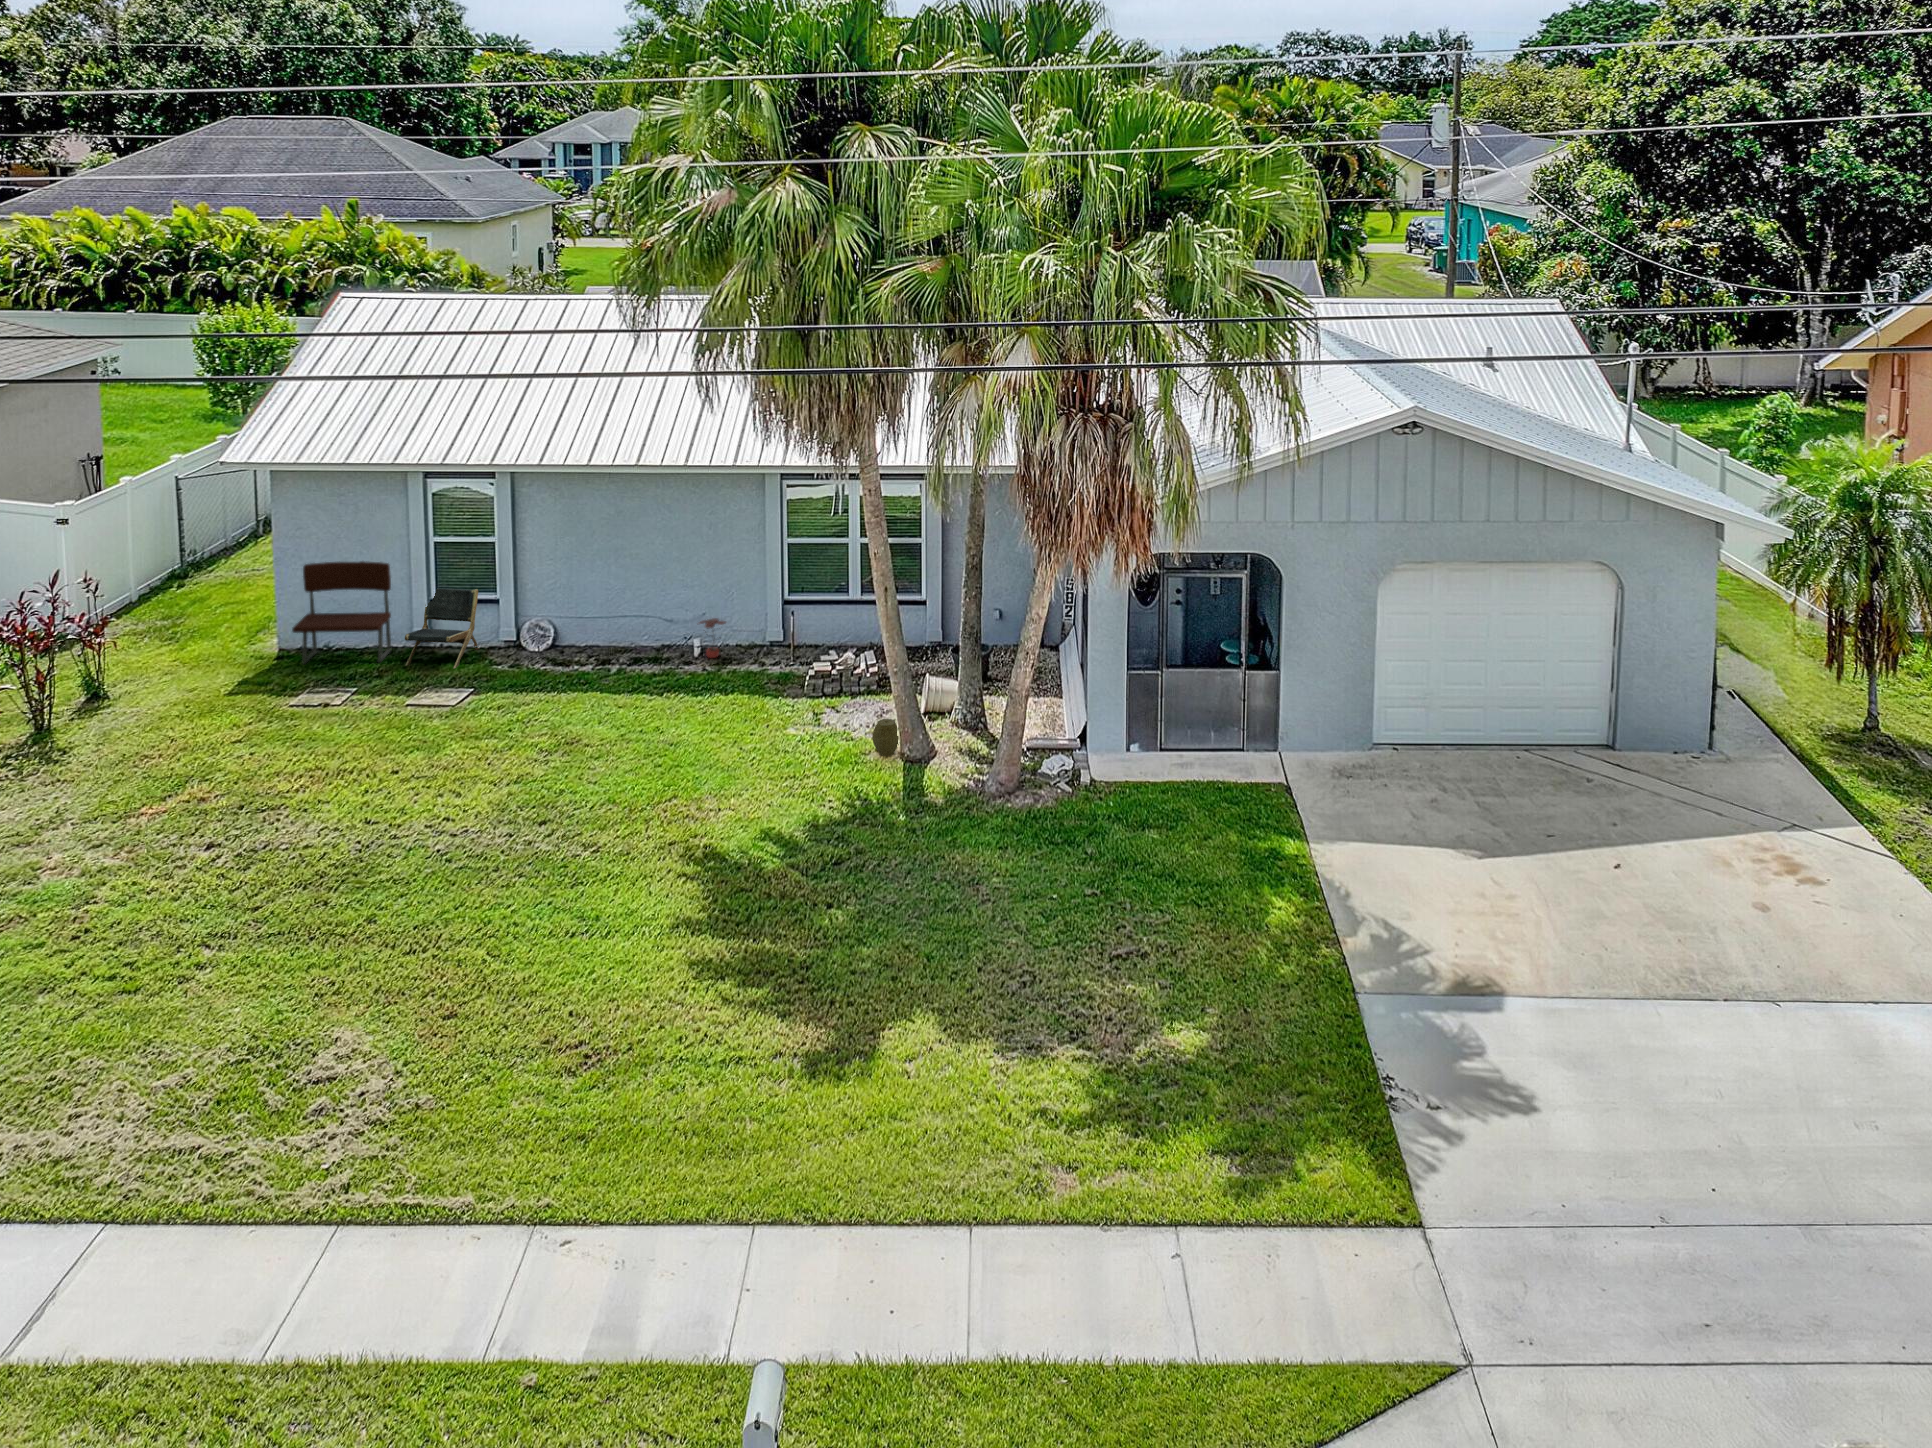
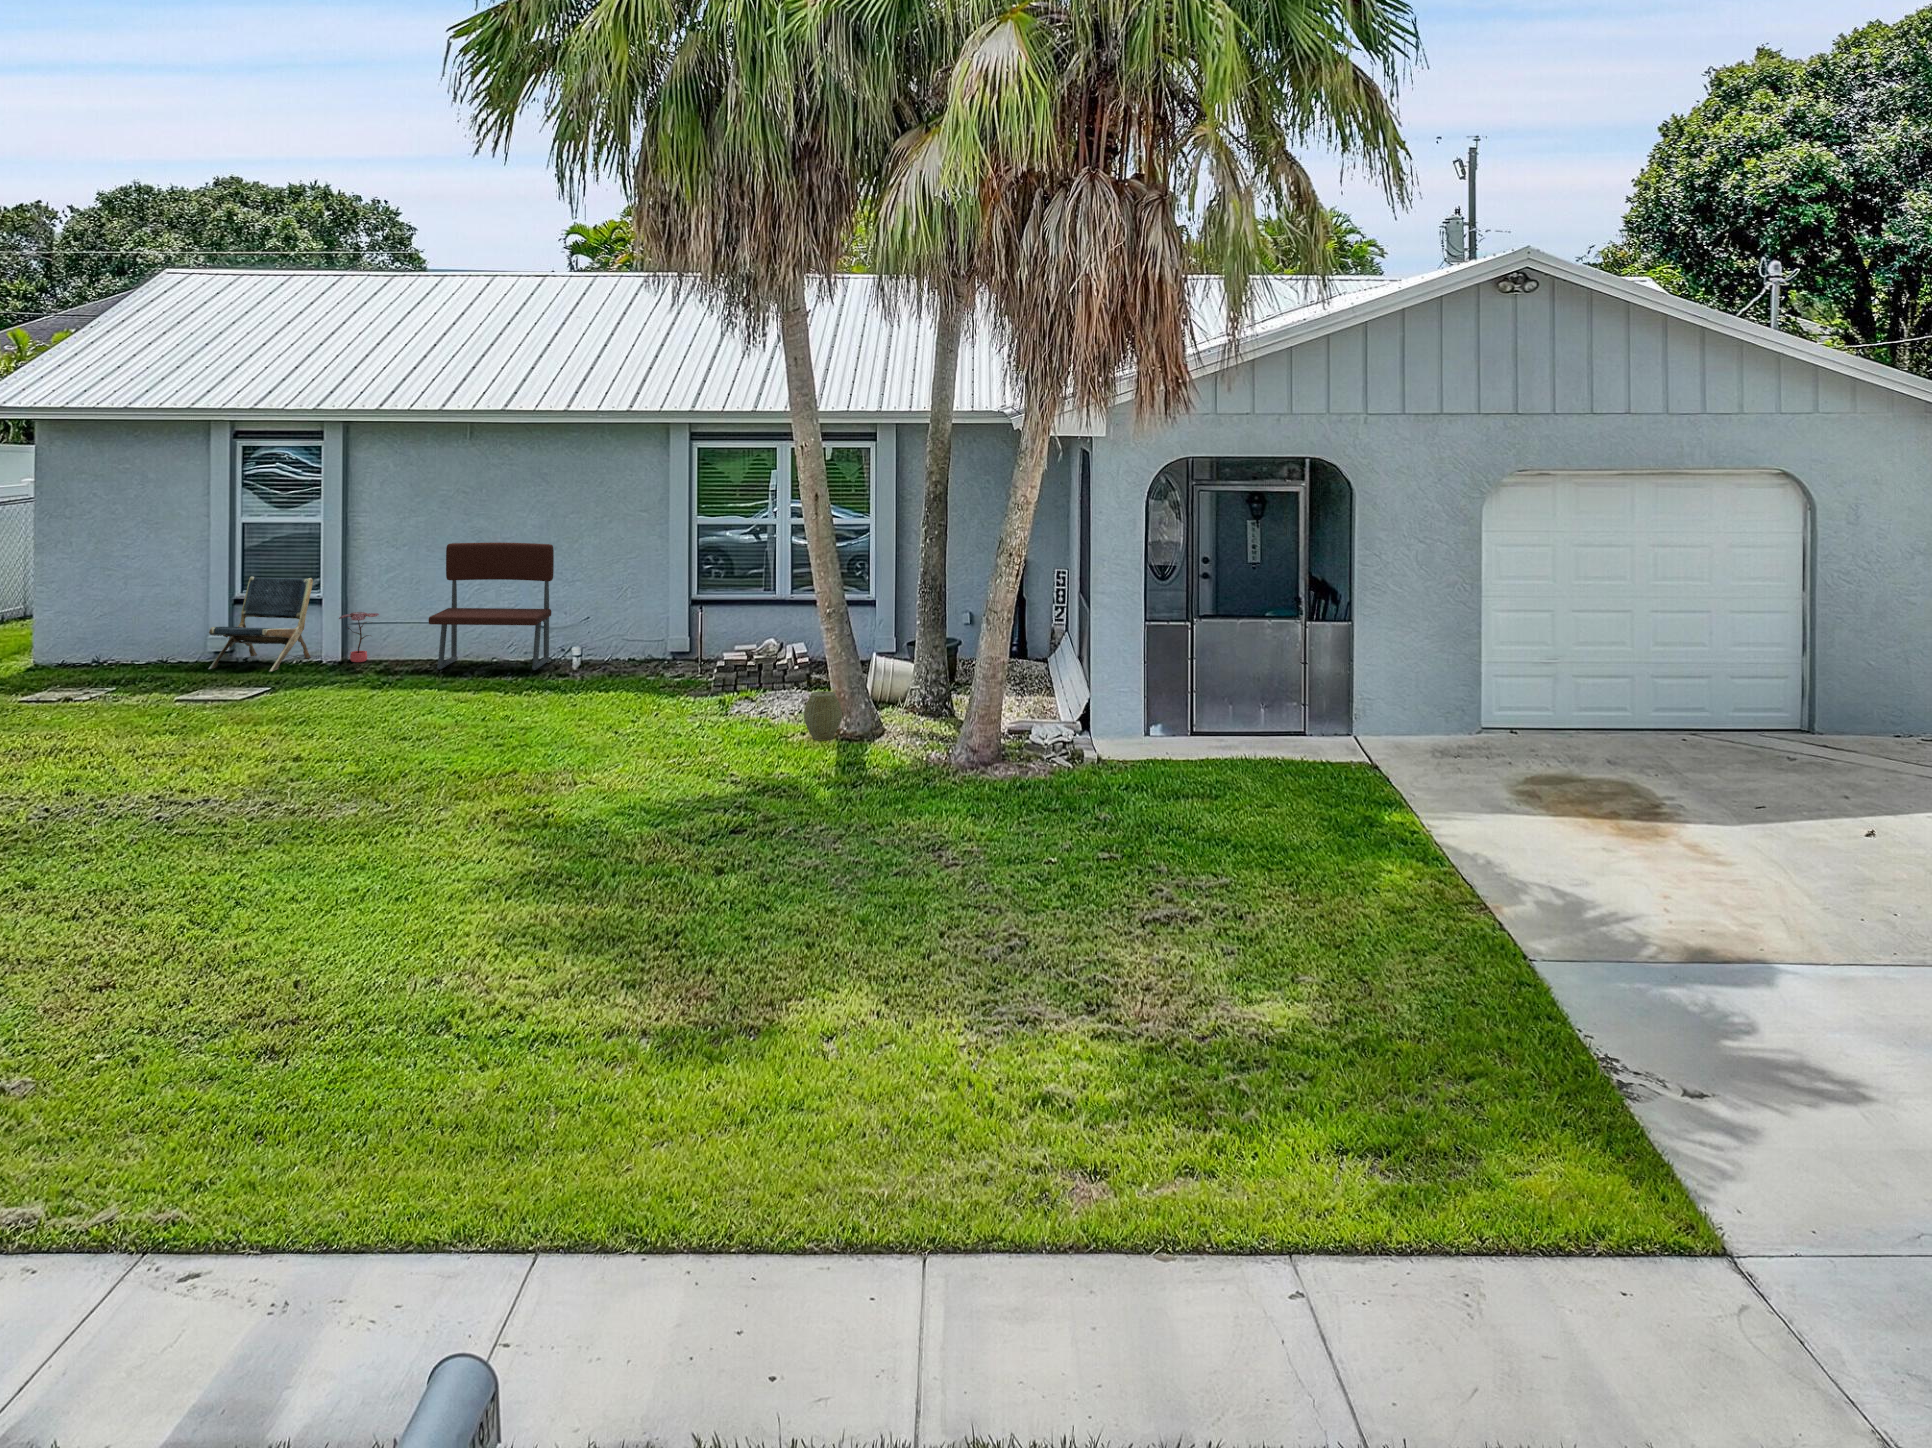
bench: present [292,561,391,664] -> present [429,543,554,670]
potted plant: present [699,618,726,658] -> present [339,612,379,662]

